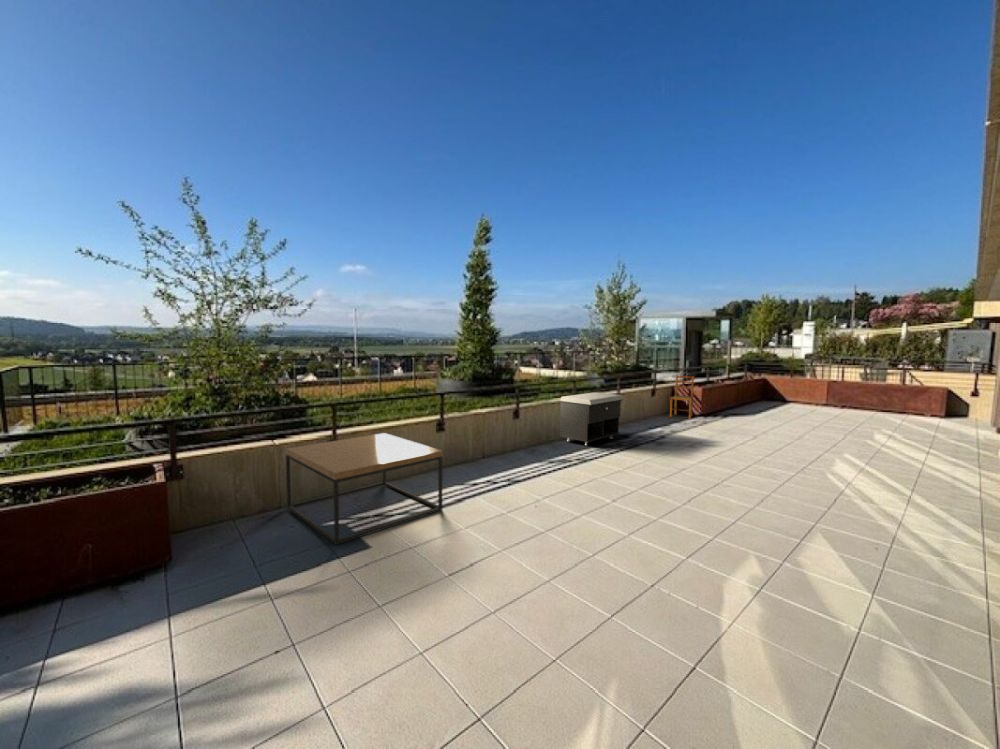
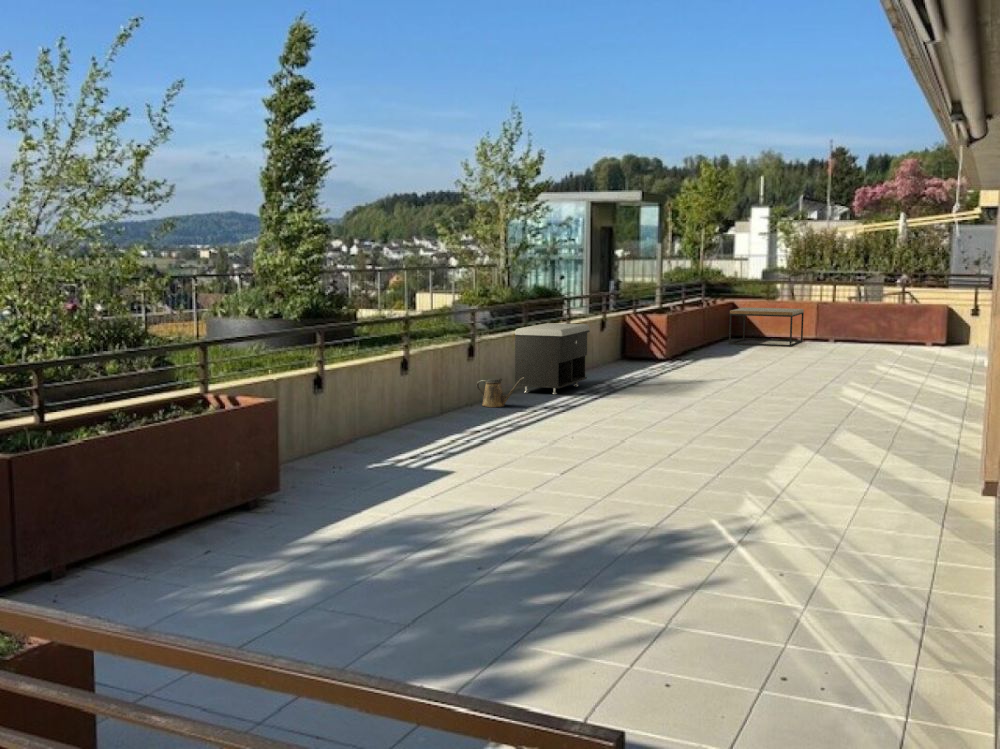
chair: present [670,375,694,419] -> none [626,299,655,362]
coffee table: present [286,433,443,545] -> present [729,308,804,347]
watering can: none [517,434,547,456] -> present [477,377,524,407]

